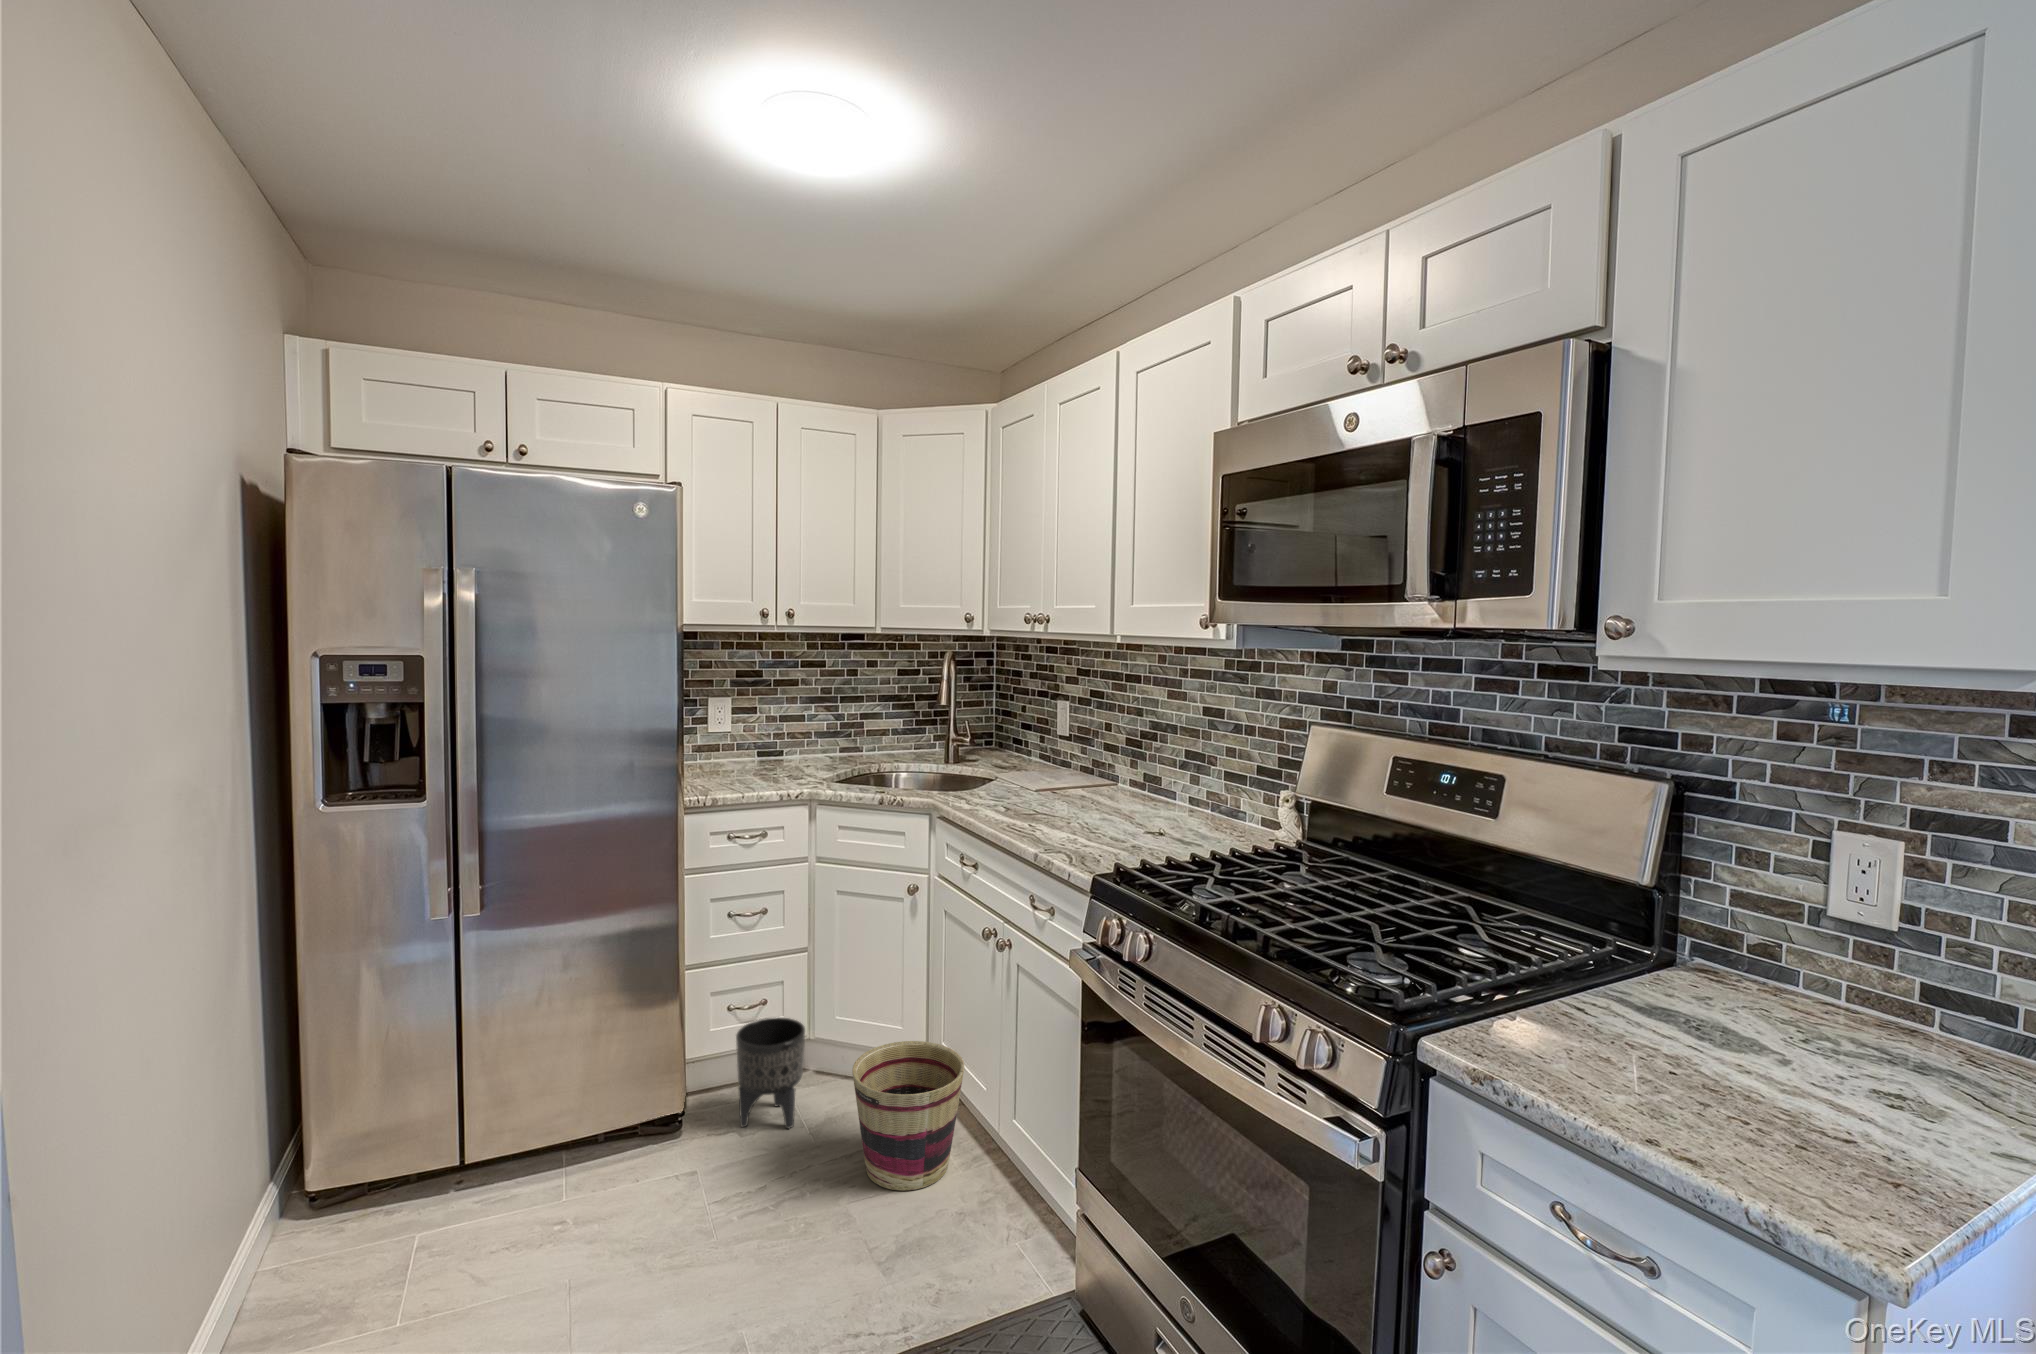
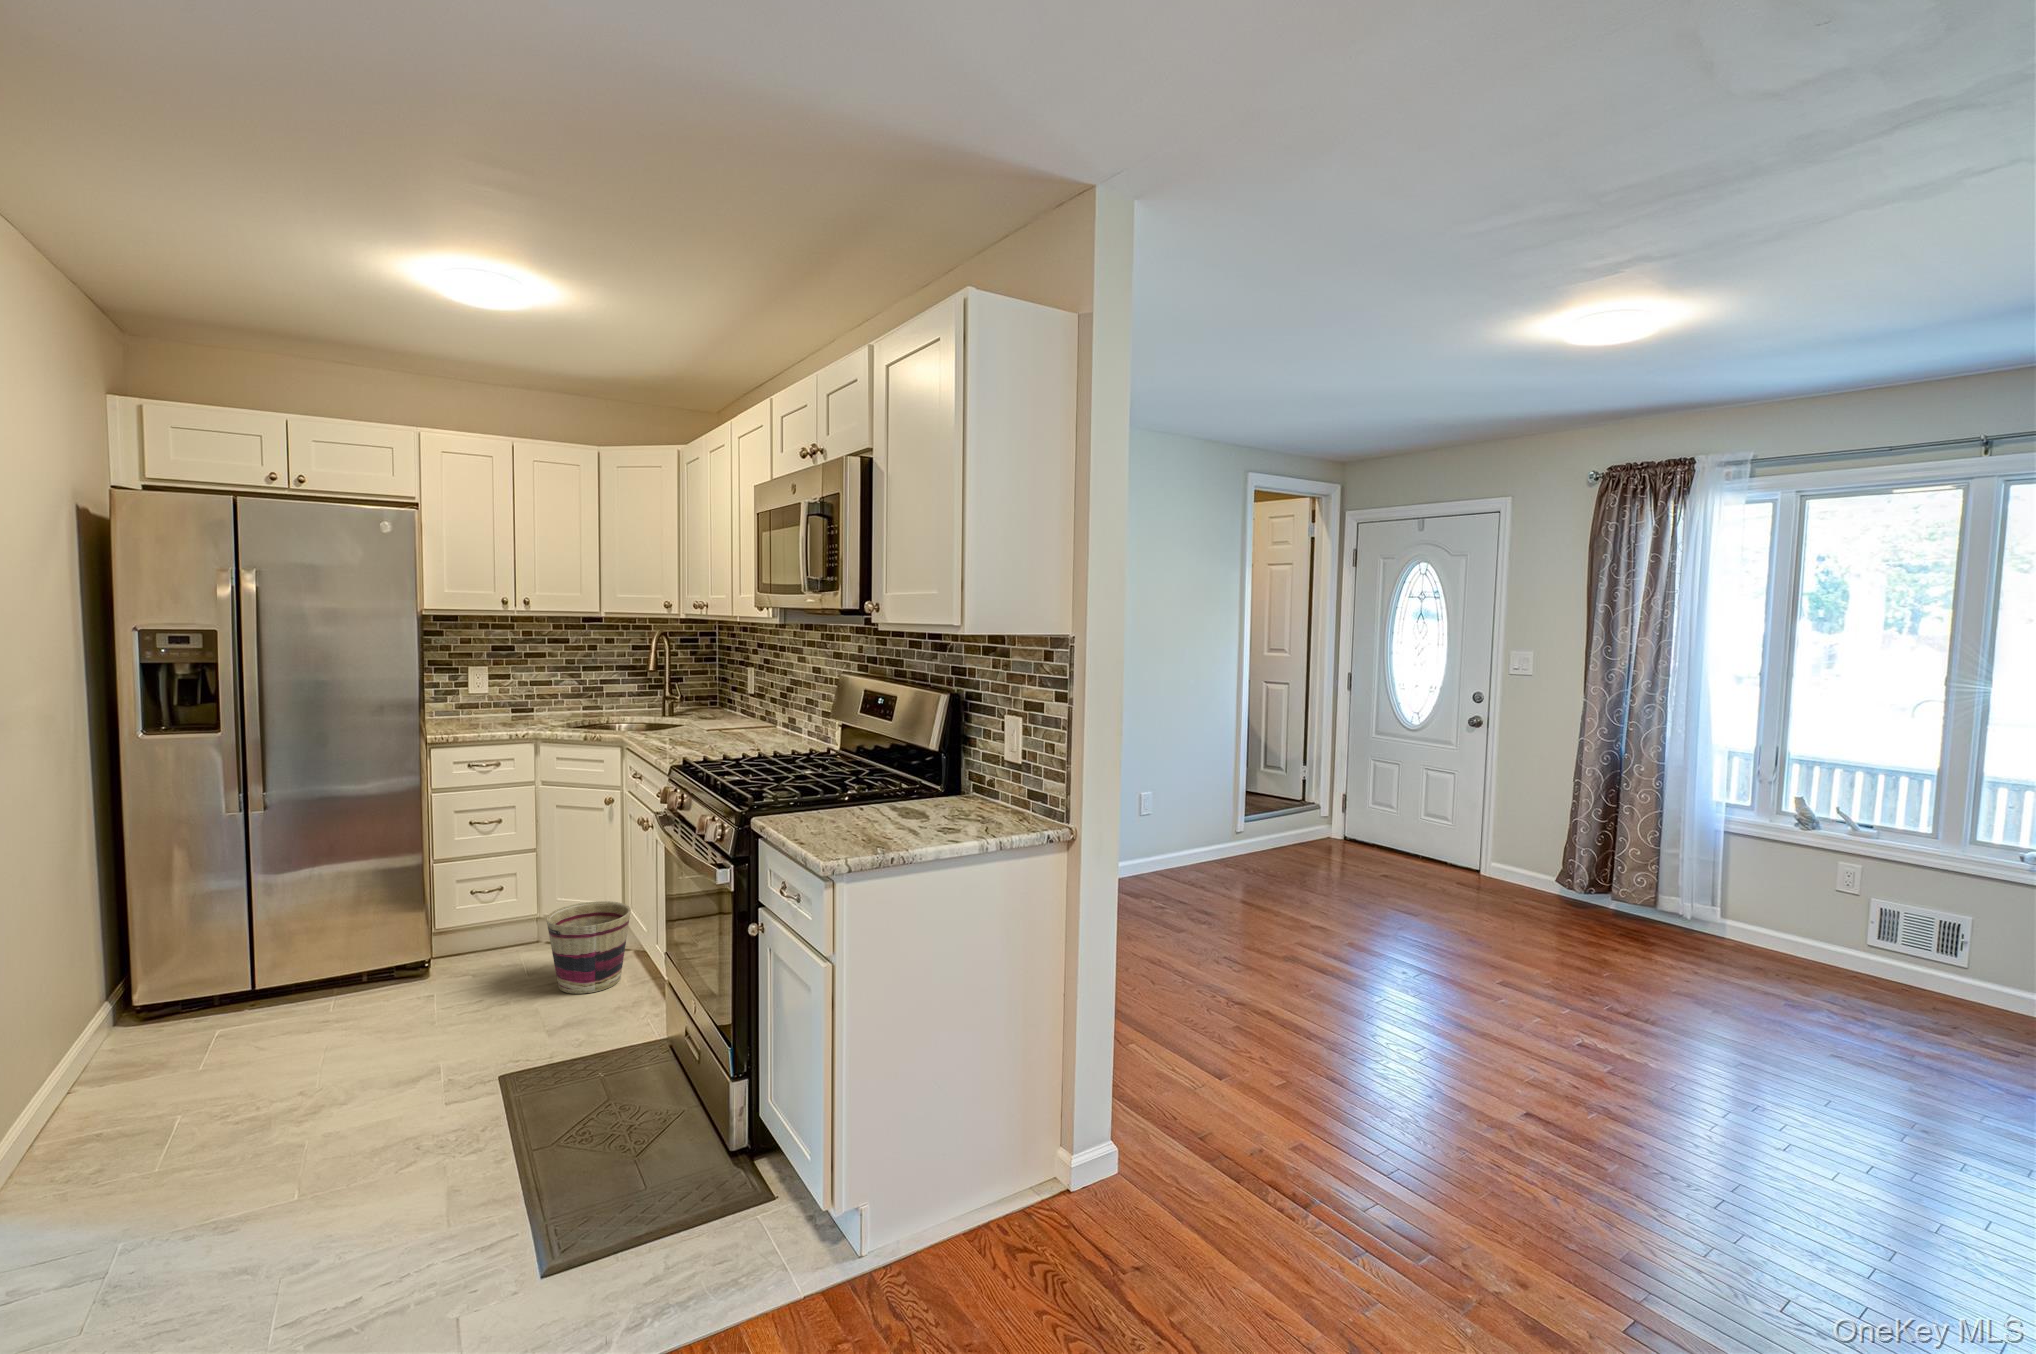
planter: present [736,1018,805,1128] -> none [471,893,525,968]

